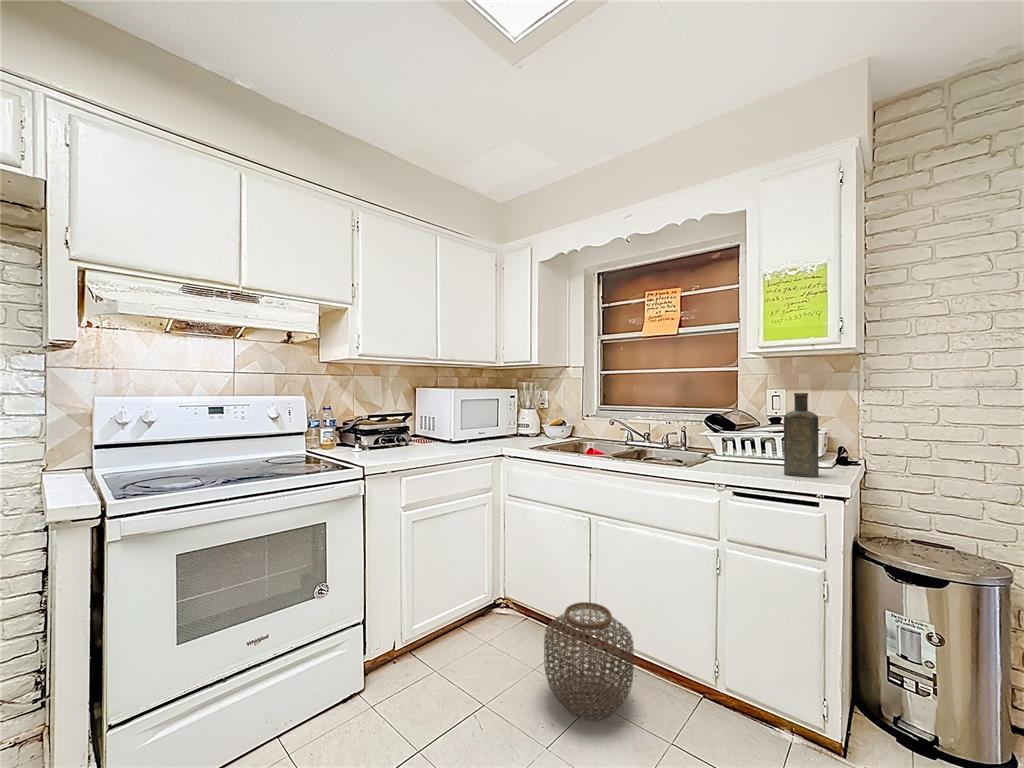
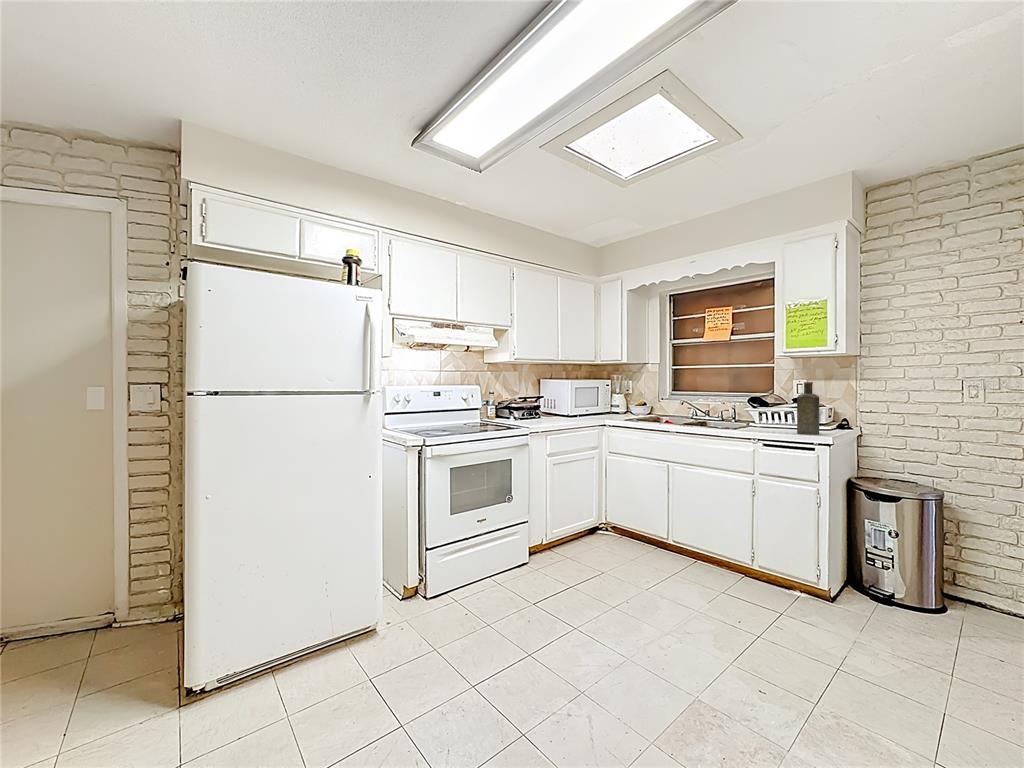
woven basket: present [544,602,634,720] -> none [641,514,698,579]

